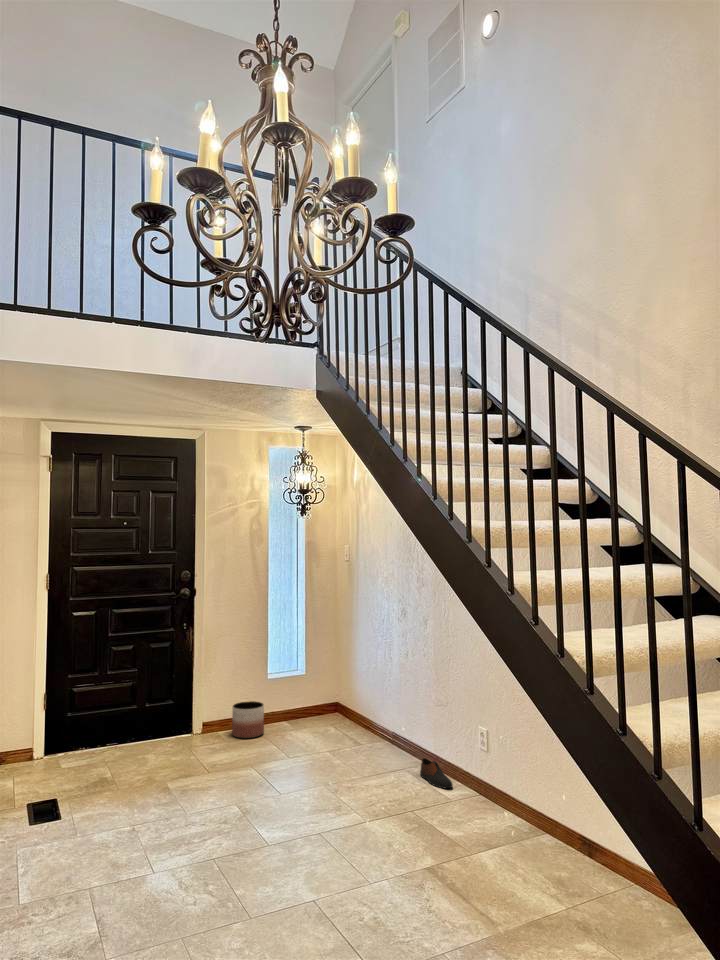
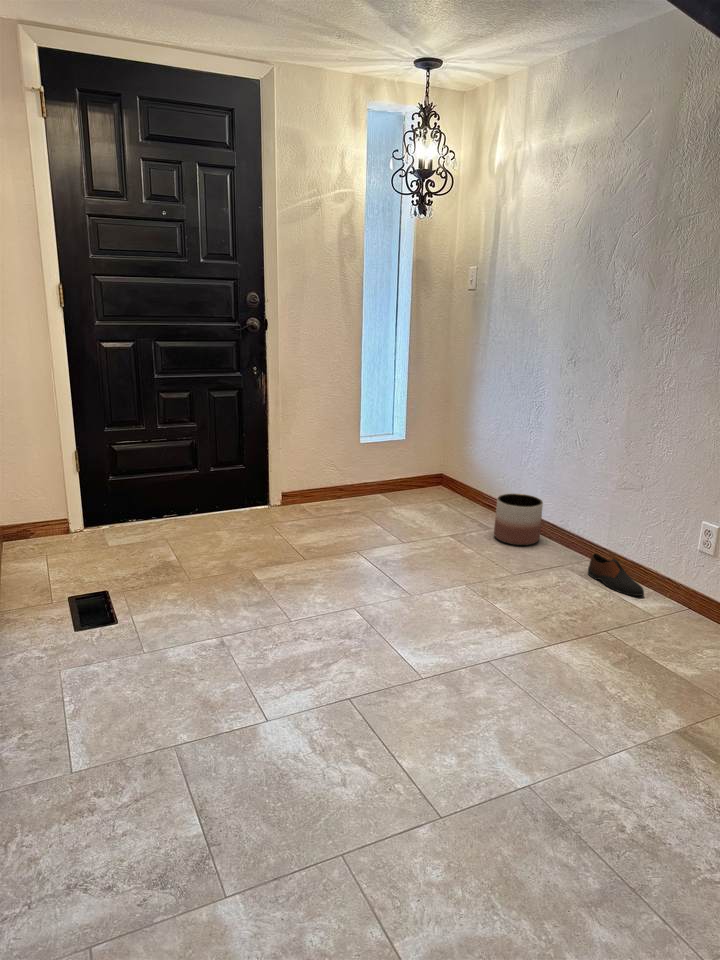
planter: present [232,701,264,738] -> present [494,494,543,545]

